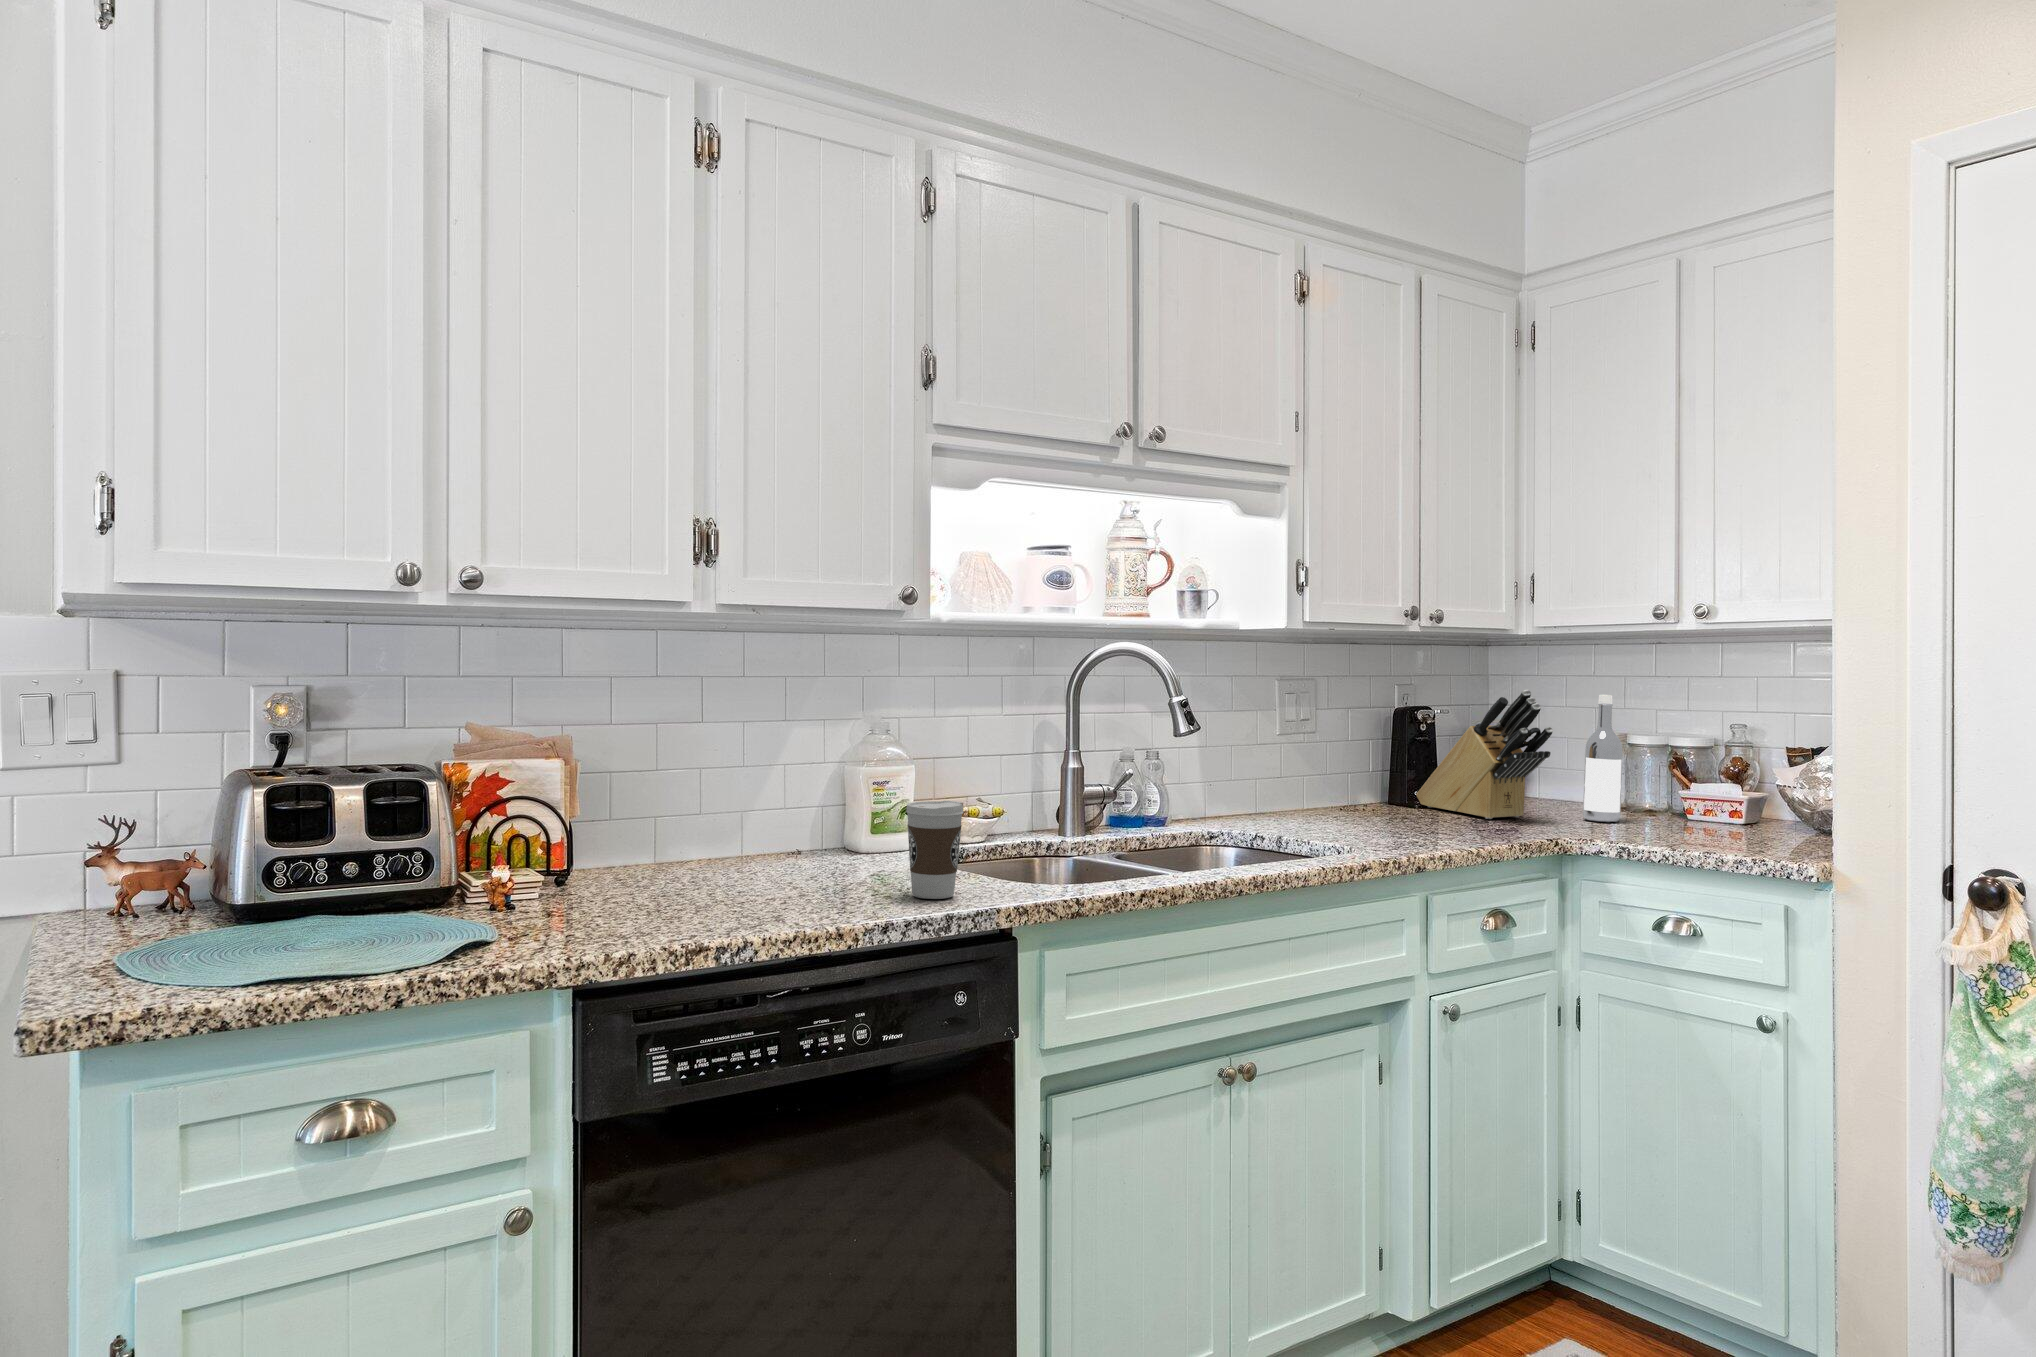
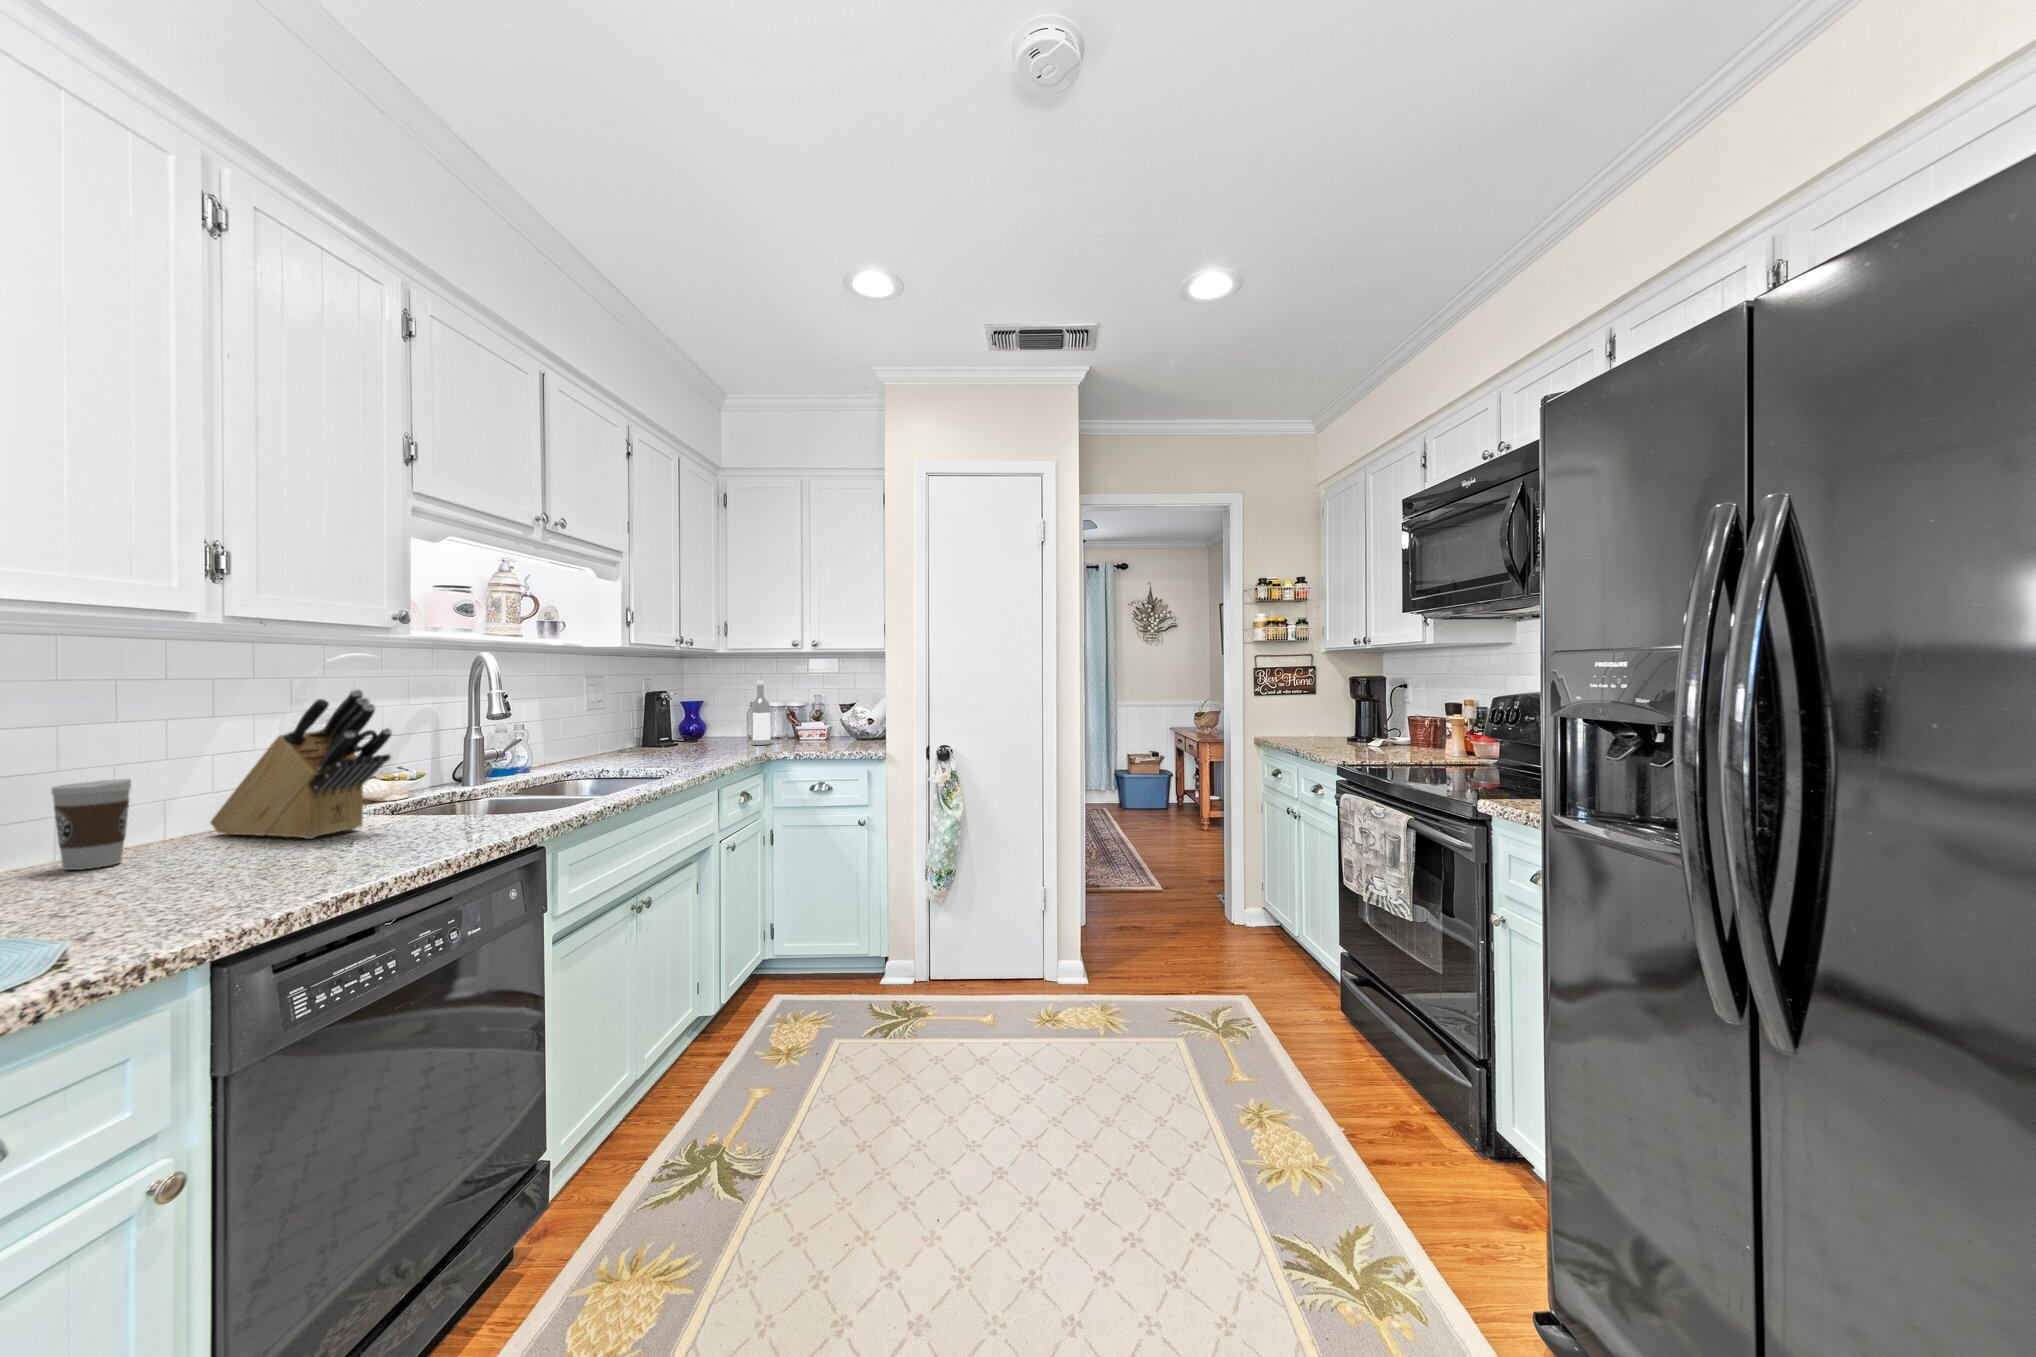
knife block: present [1416,690,1553,819] -> present [211,689,392,839]
coffee cup: present [906,801,964,899] -> present [51,779,131,870]

